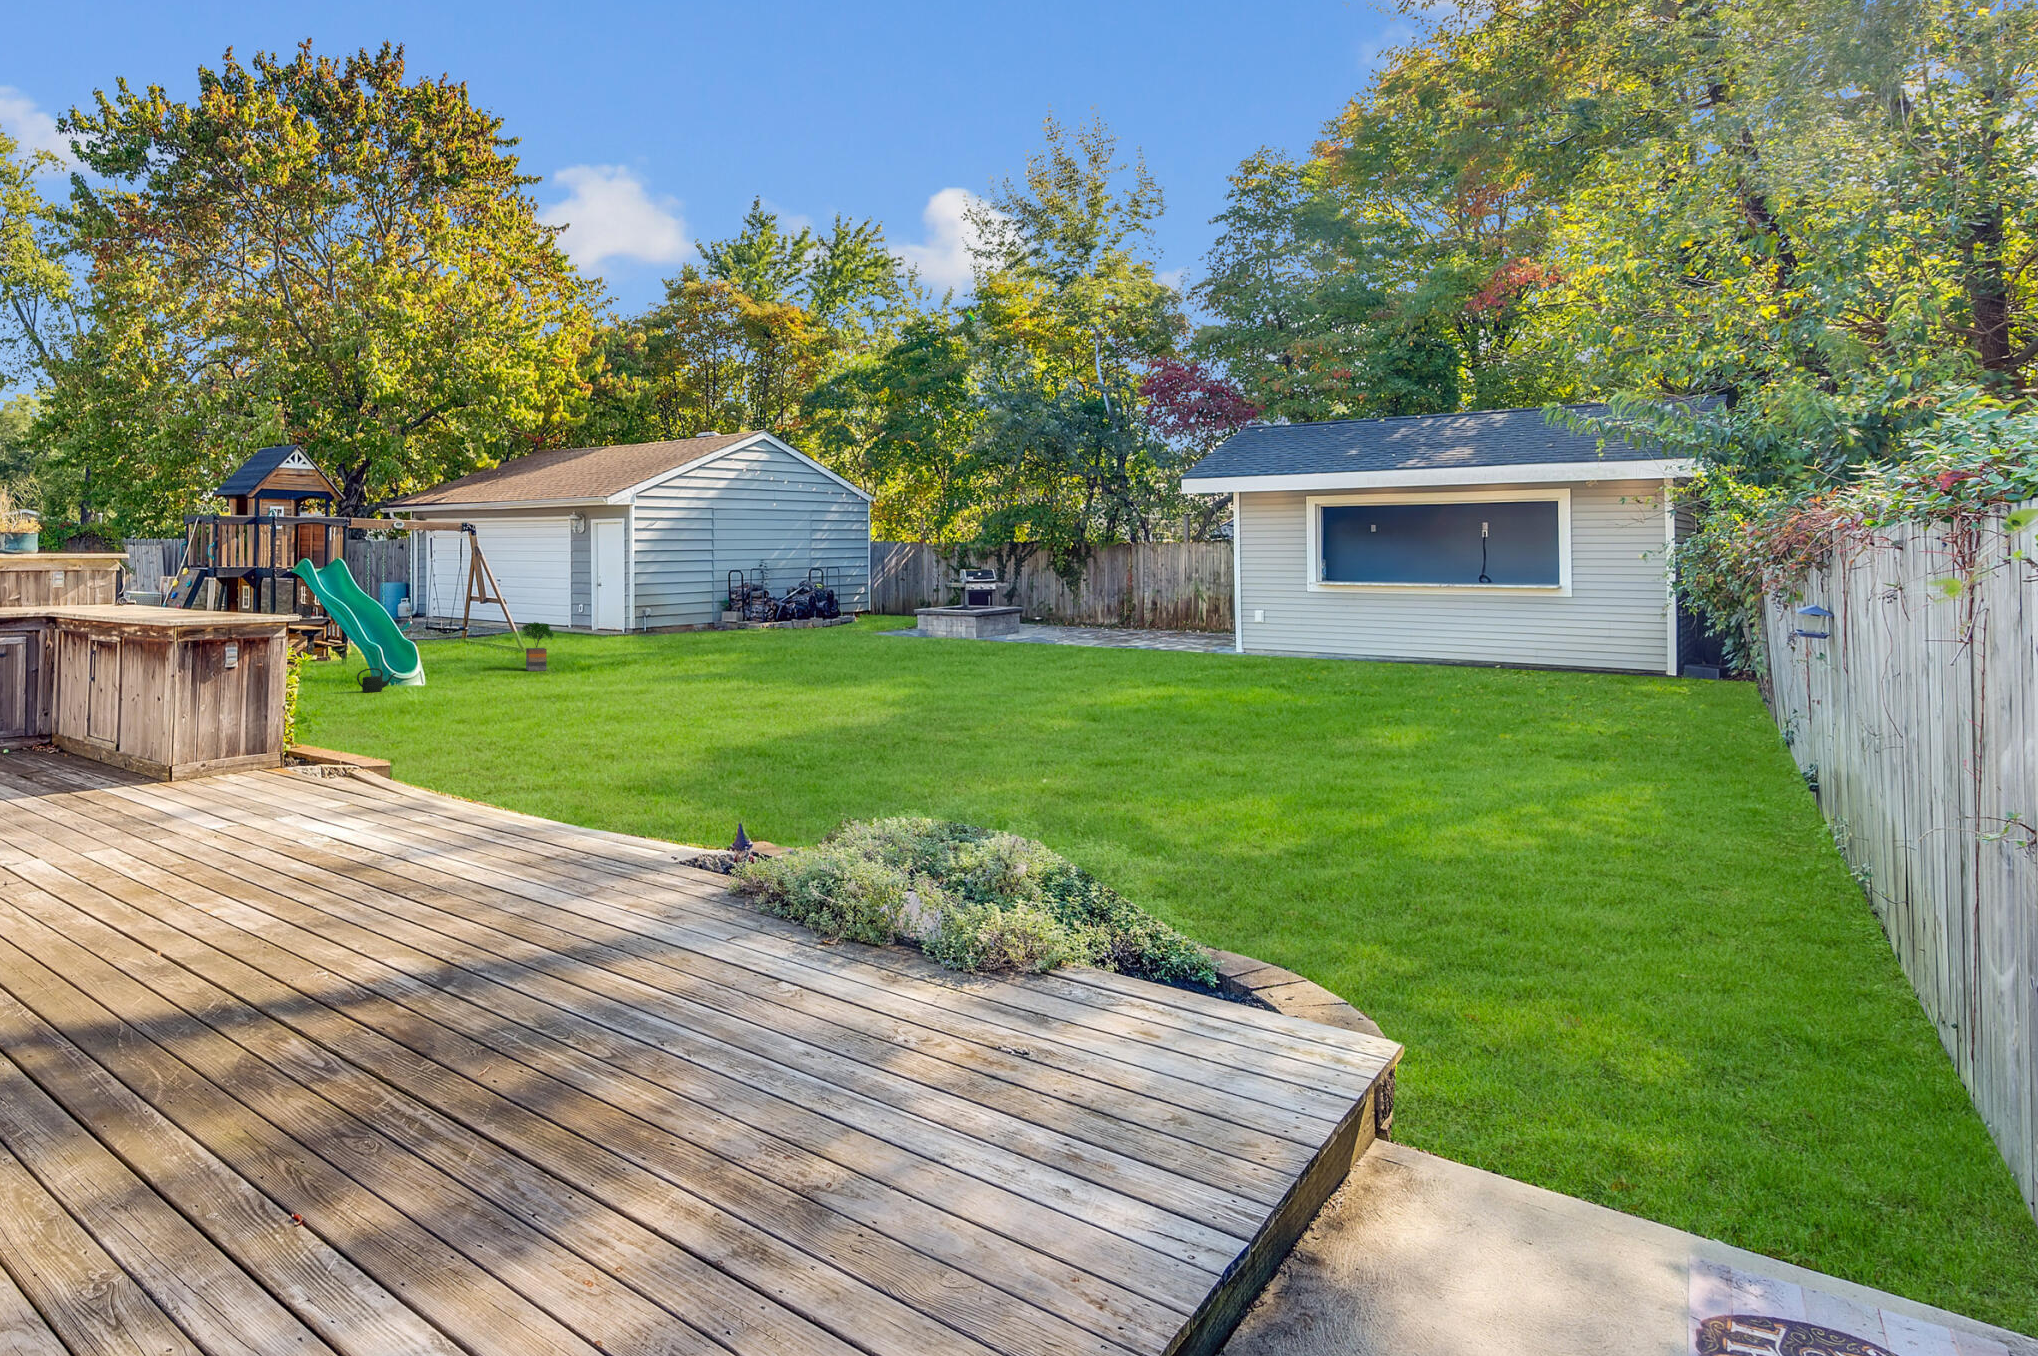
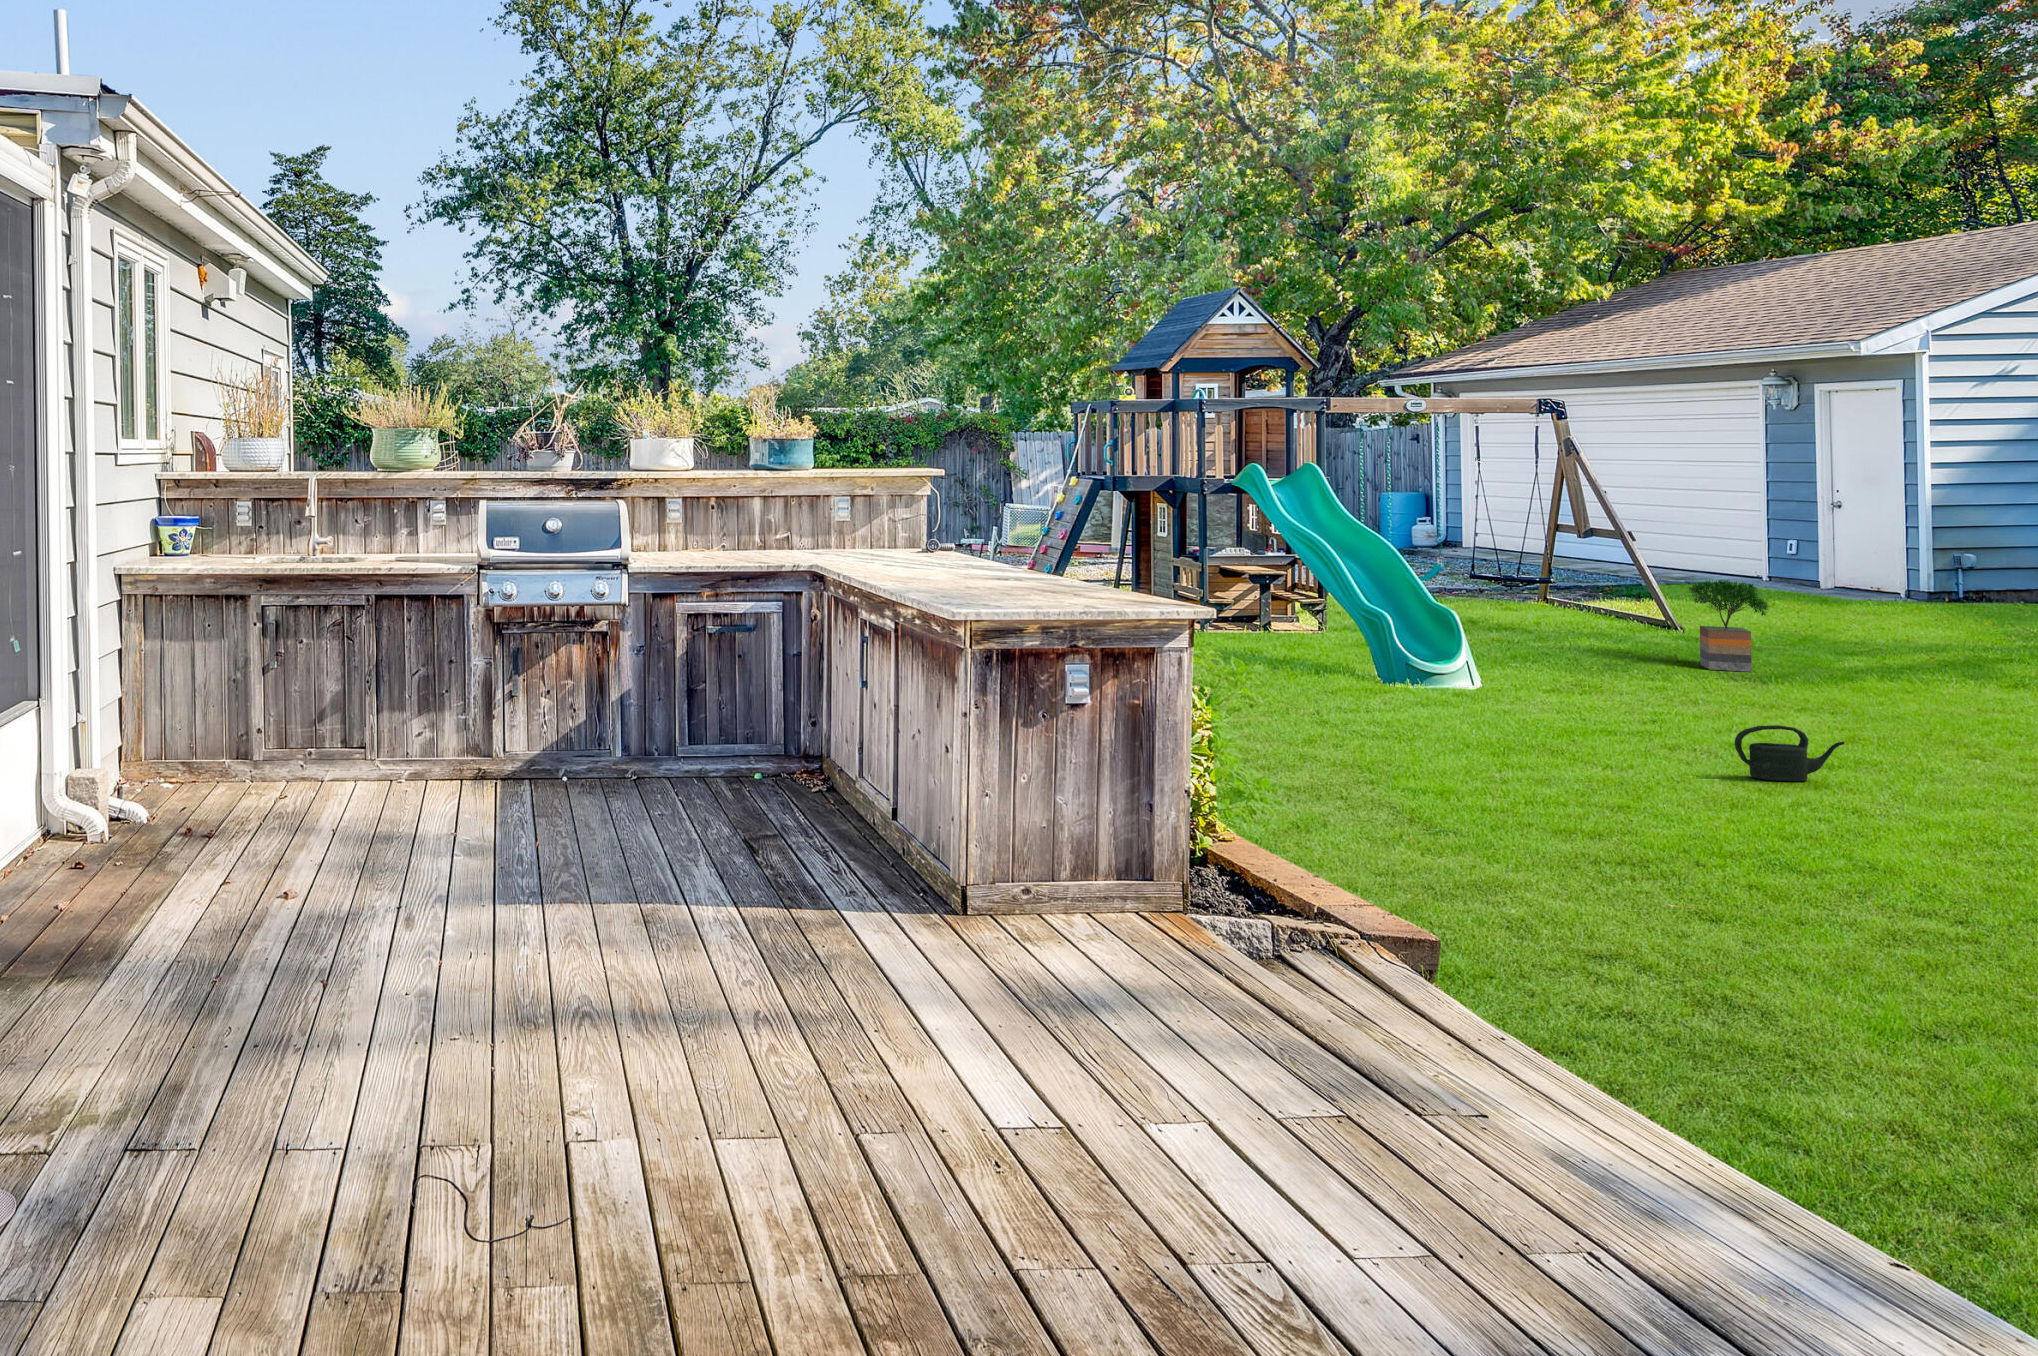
watering can: present [357,668,396,692] -> present [1735,725,1845,781]

